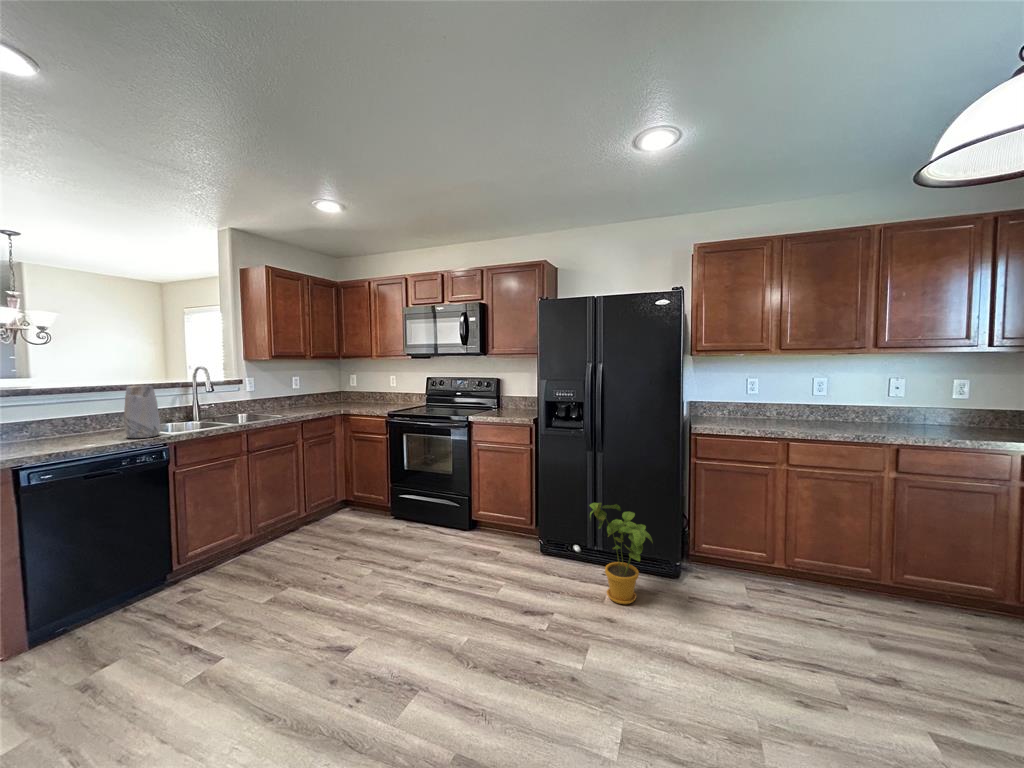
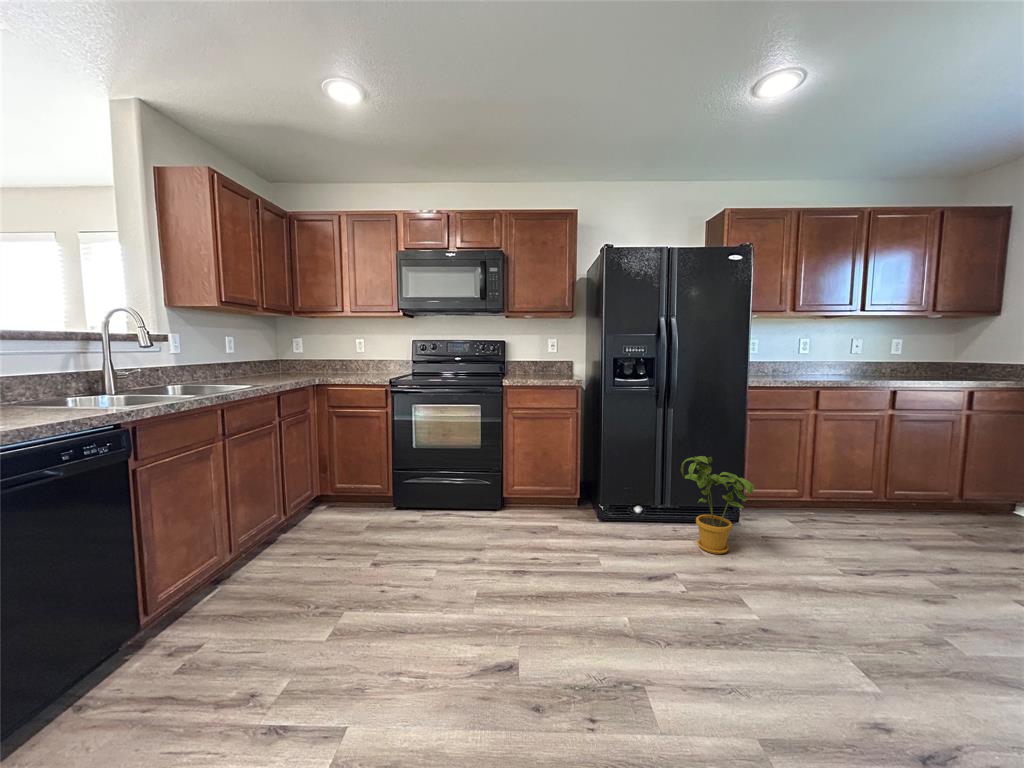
vase: present [124,386,161,438] -> none [37,325,105,416]

